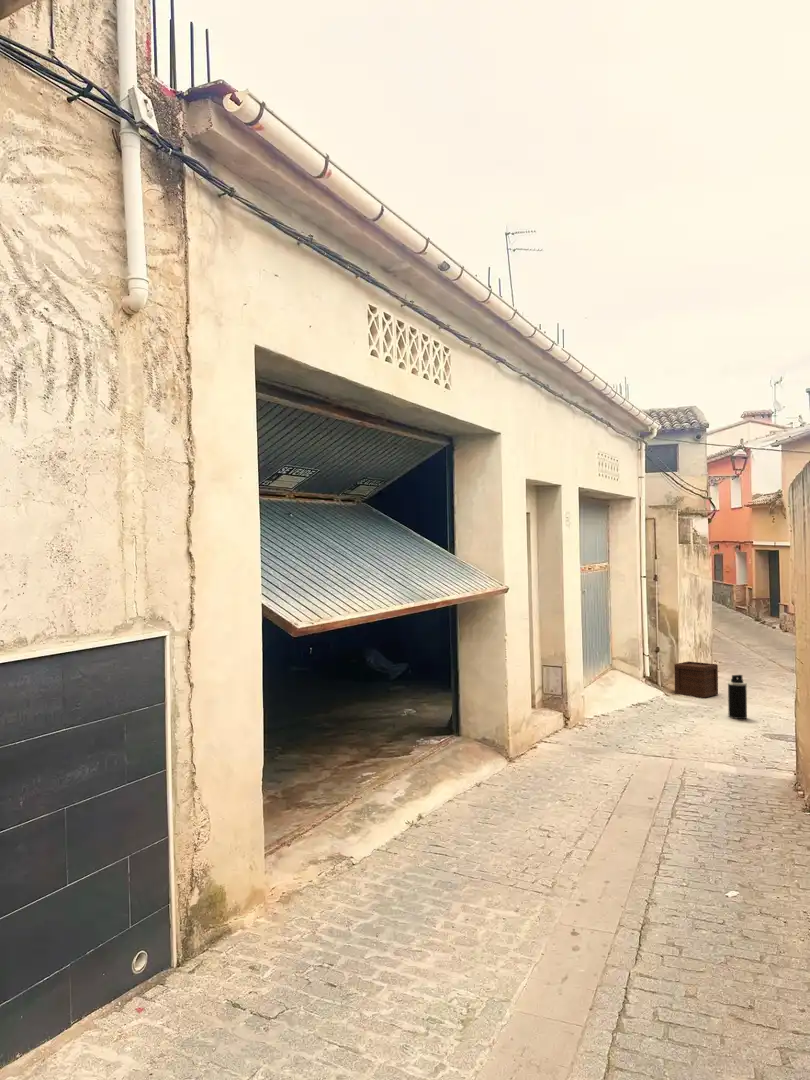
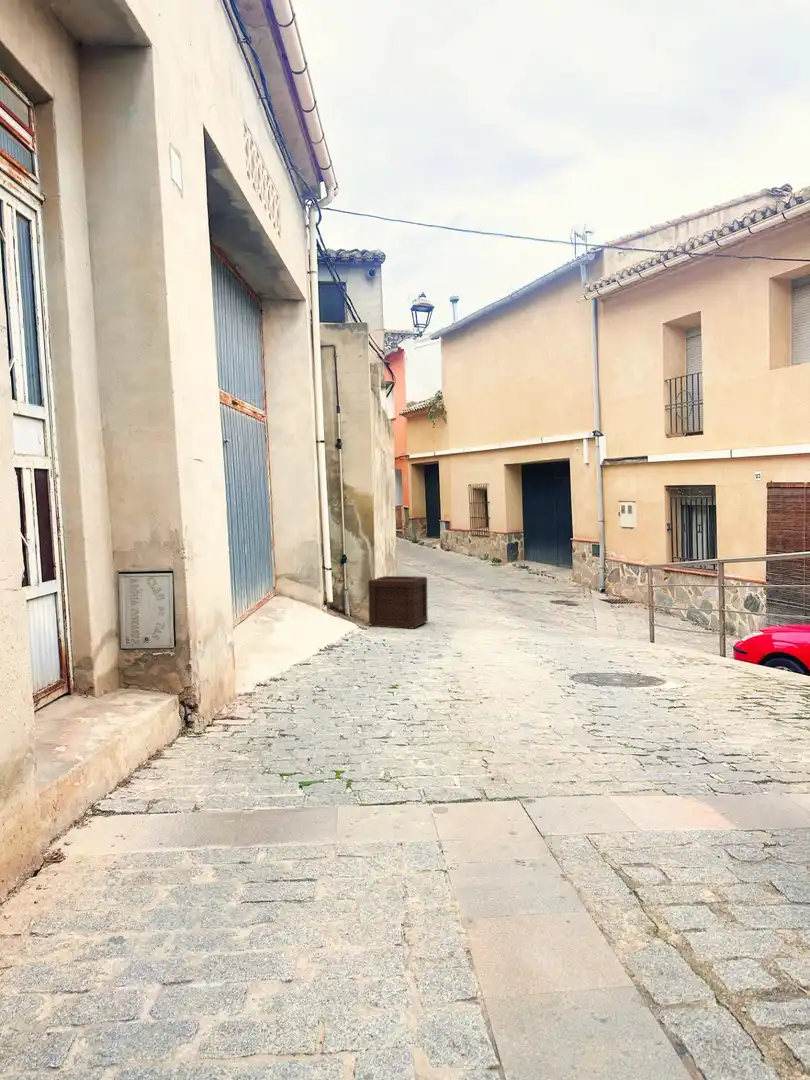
trash can: present [728,675,747,719] -> none [472,583,500,656]

